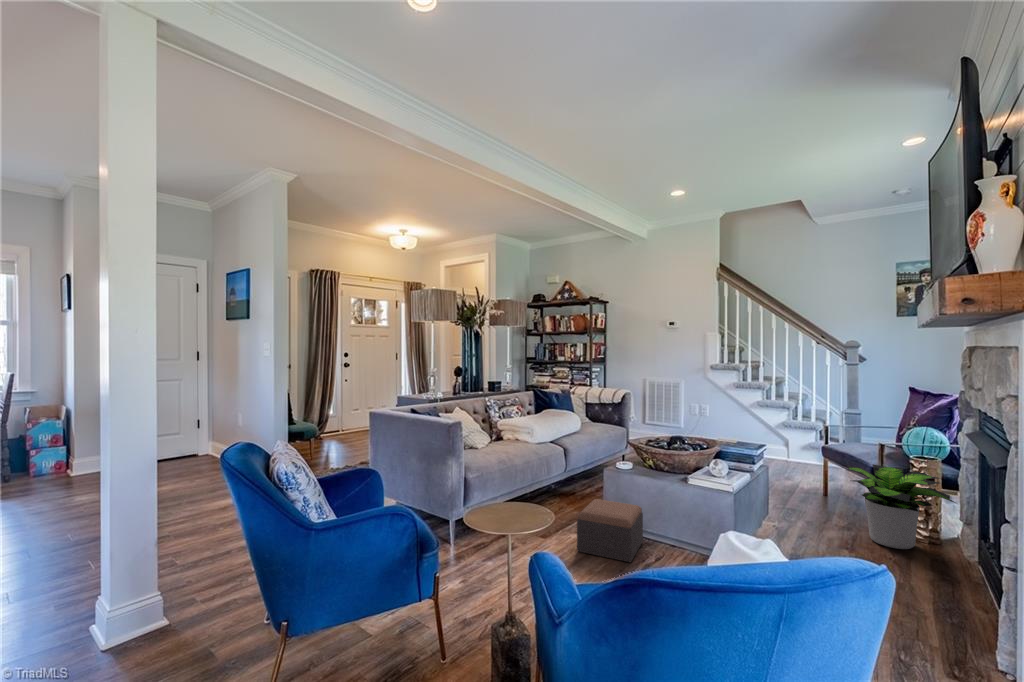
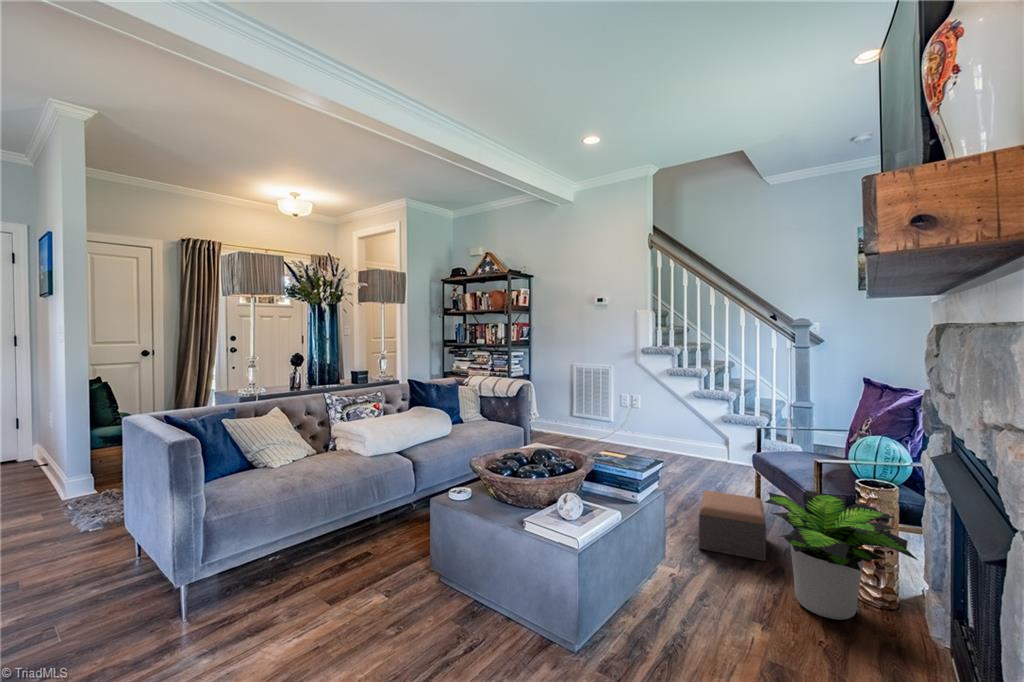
footstool: present [577,499,643,562] -> present [699,491,766,561]

